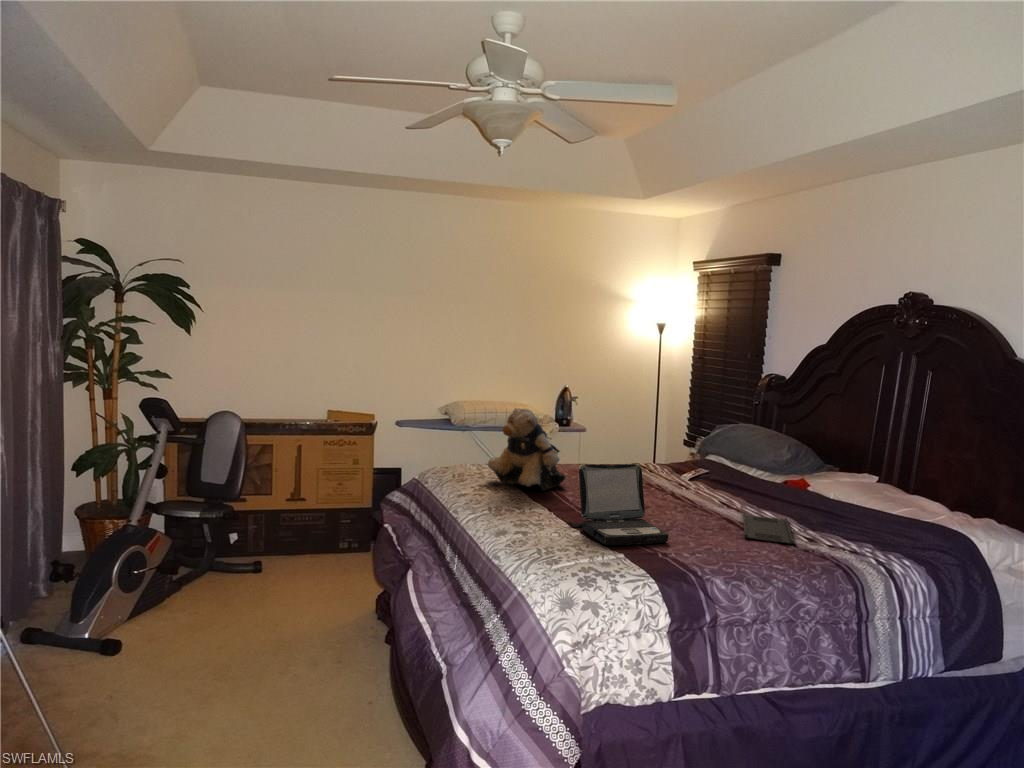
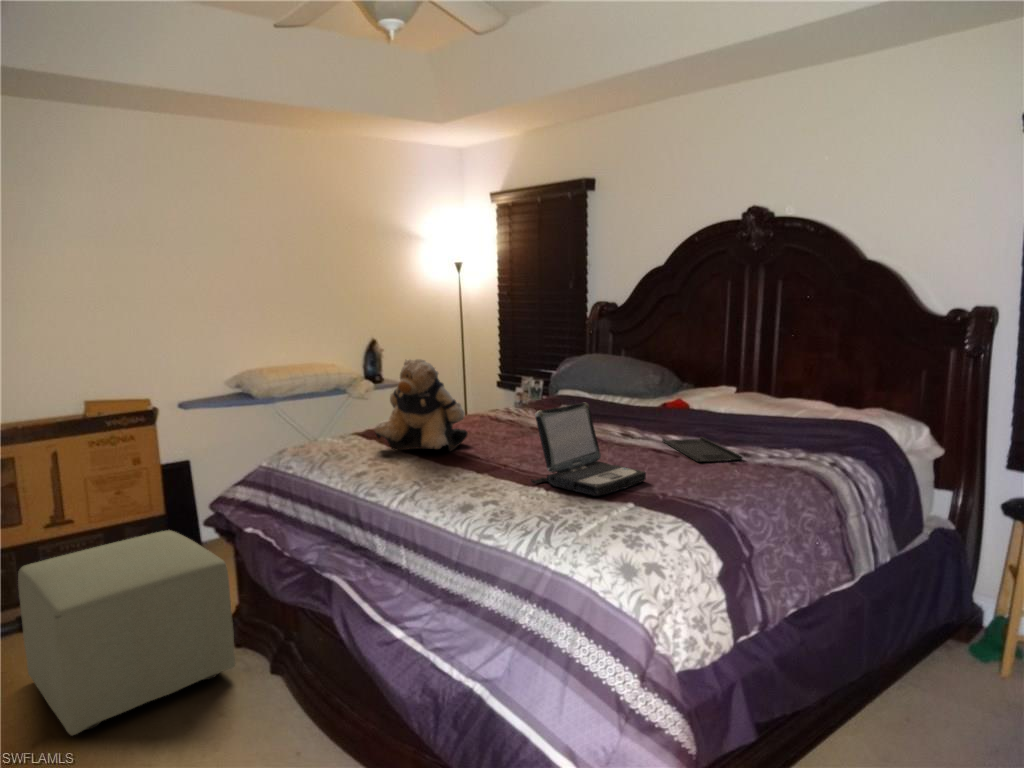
ottoman: none [245,517,368,643] -> present [18,530,235,735]

